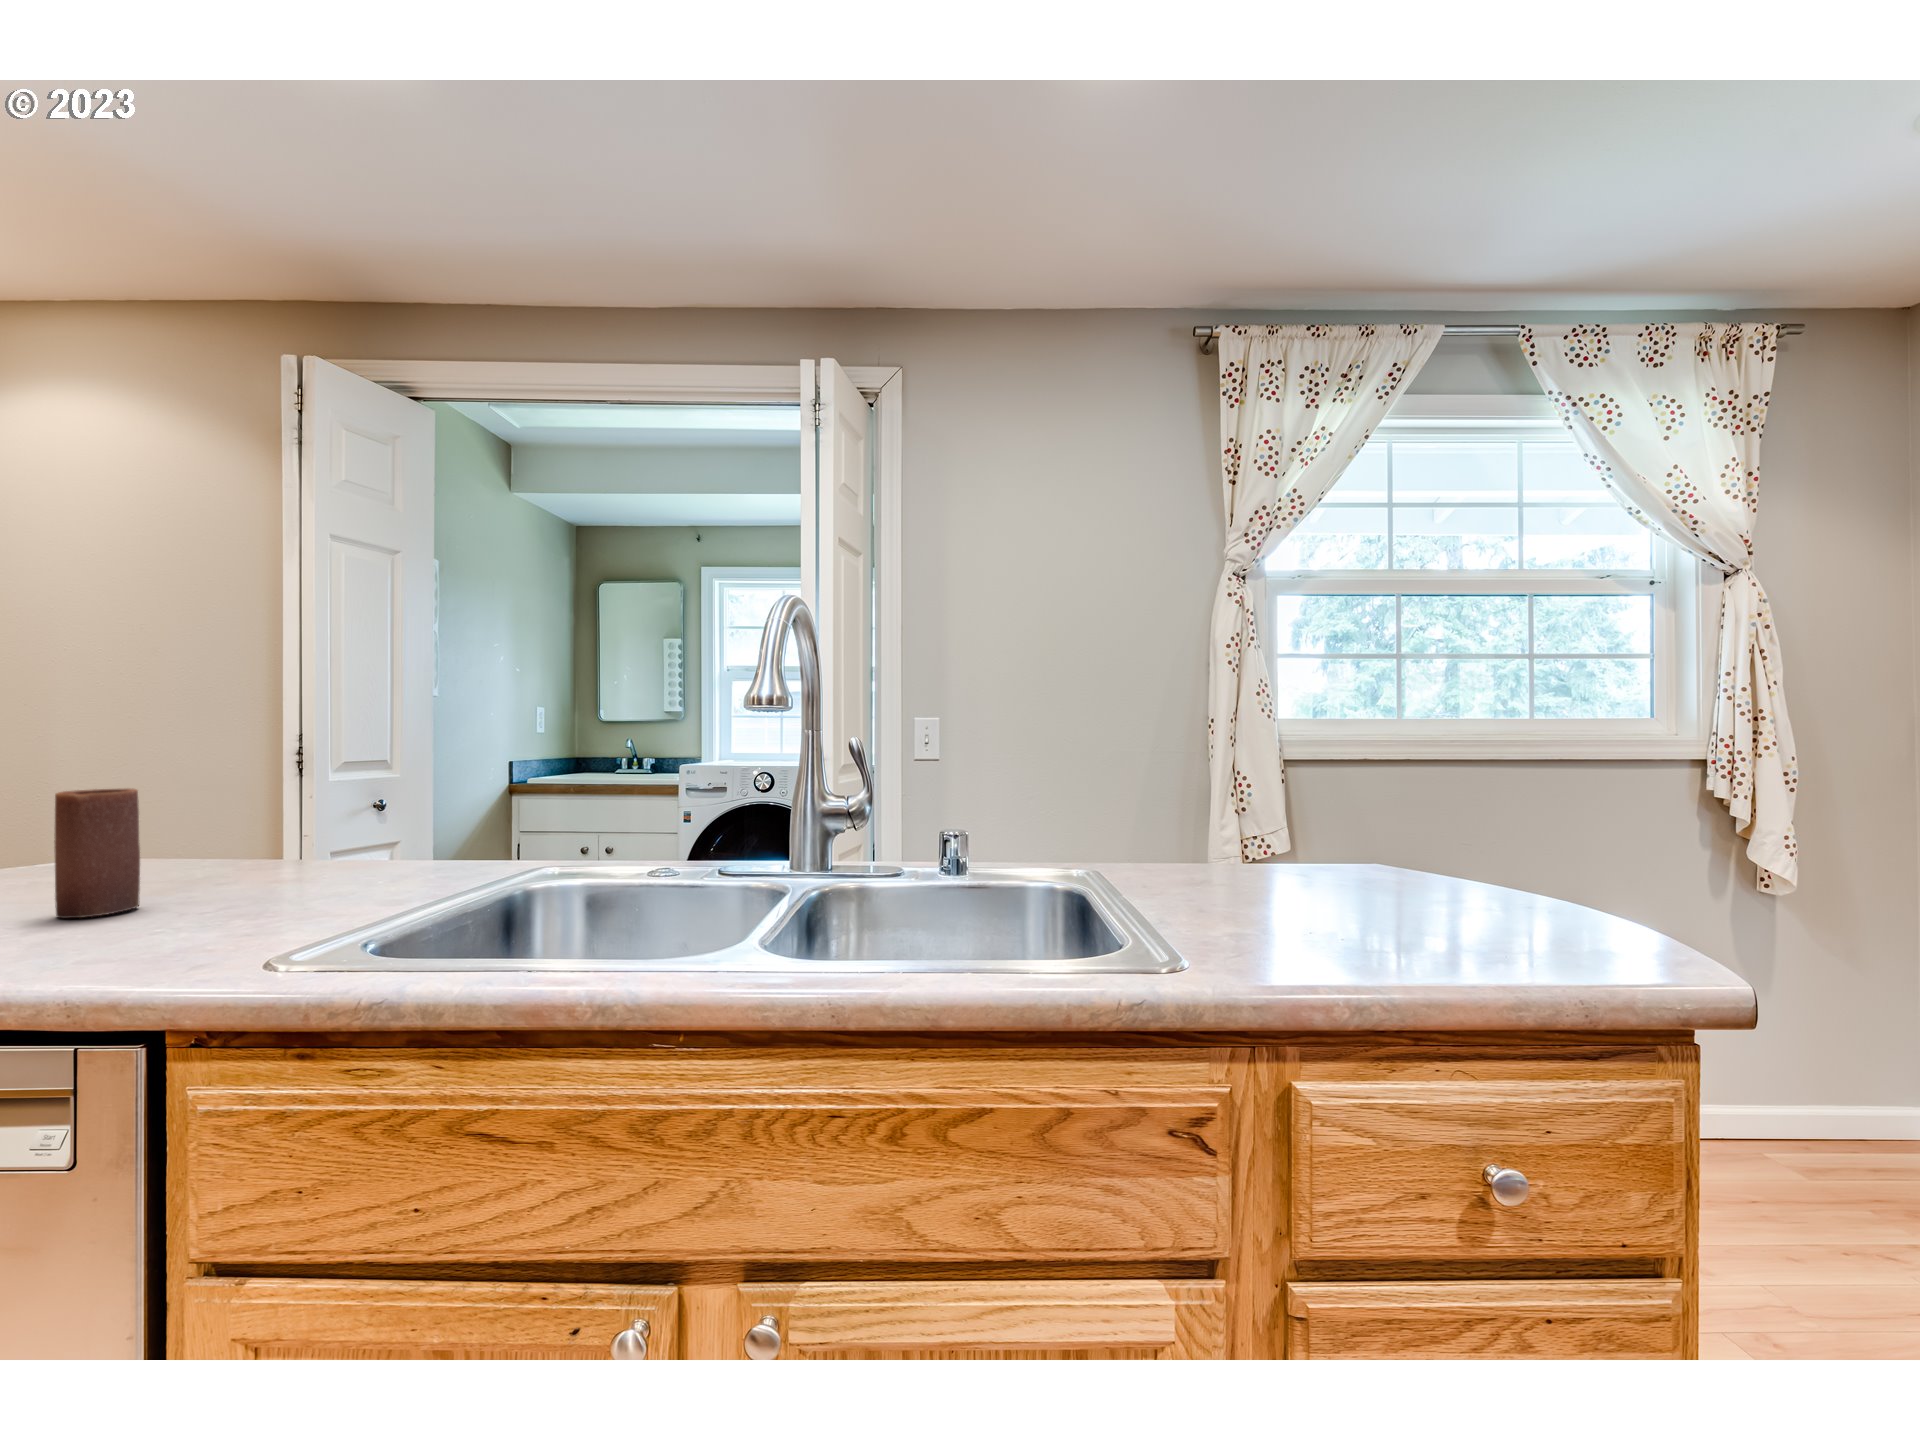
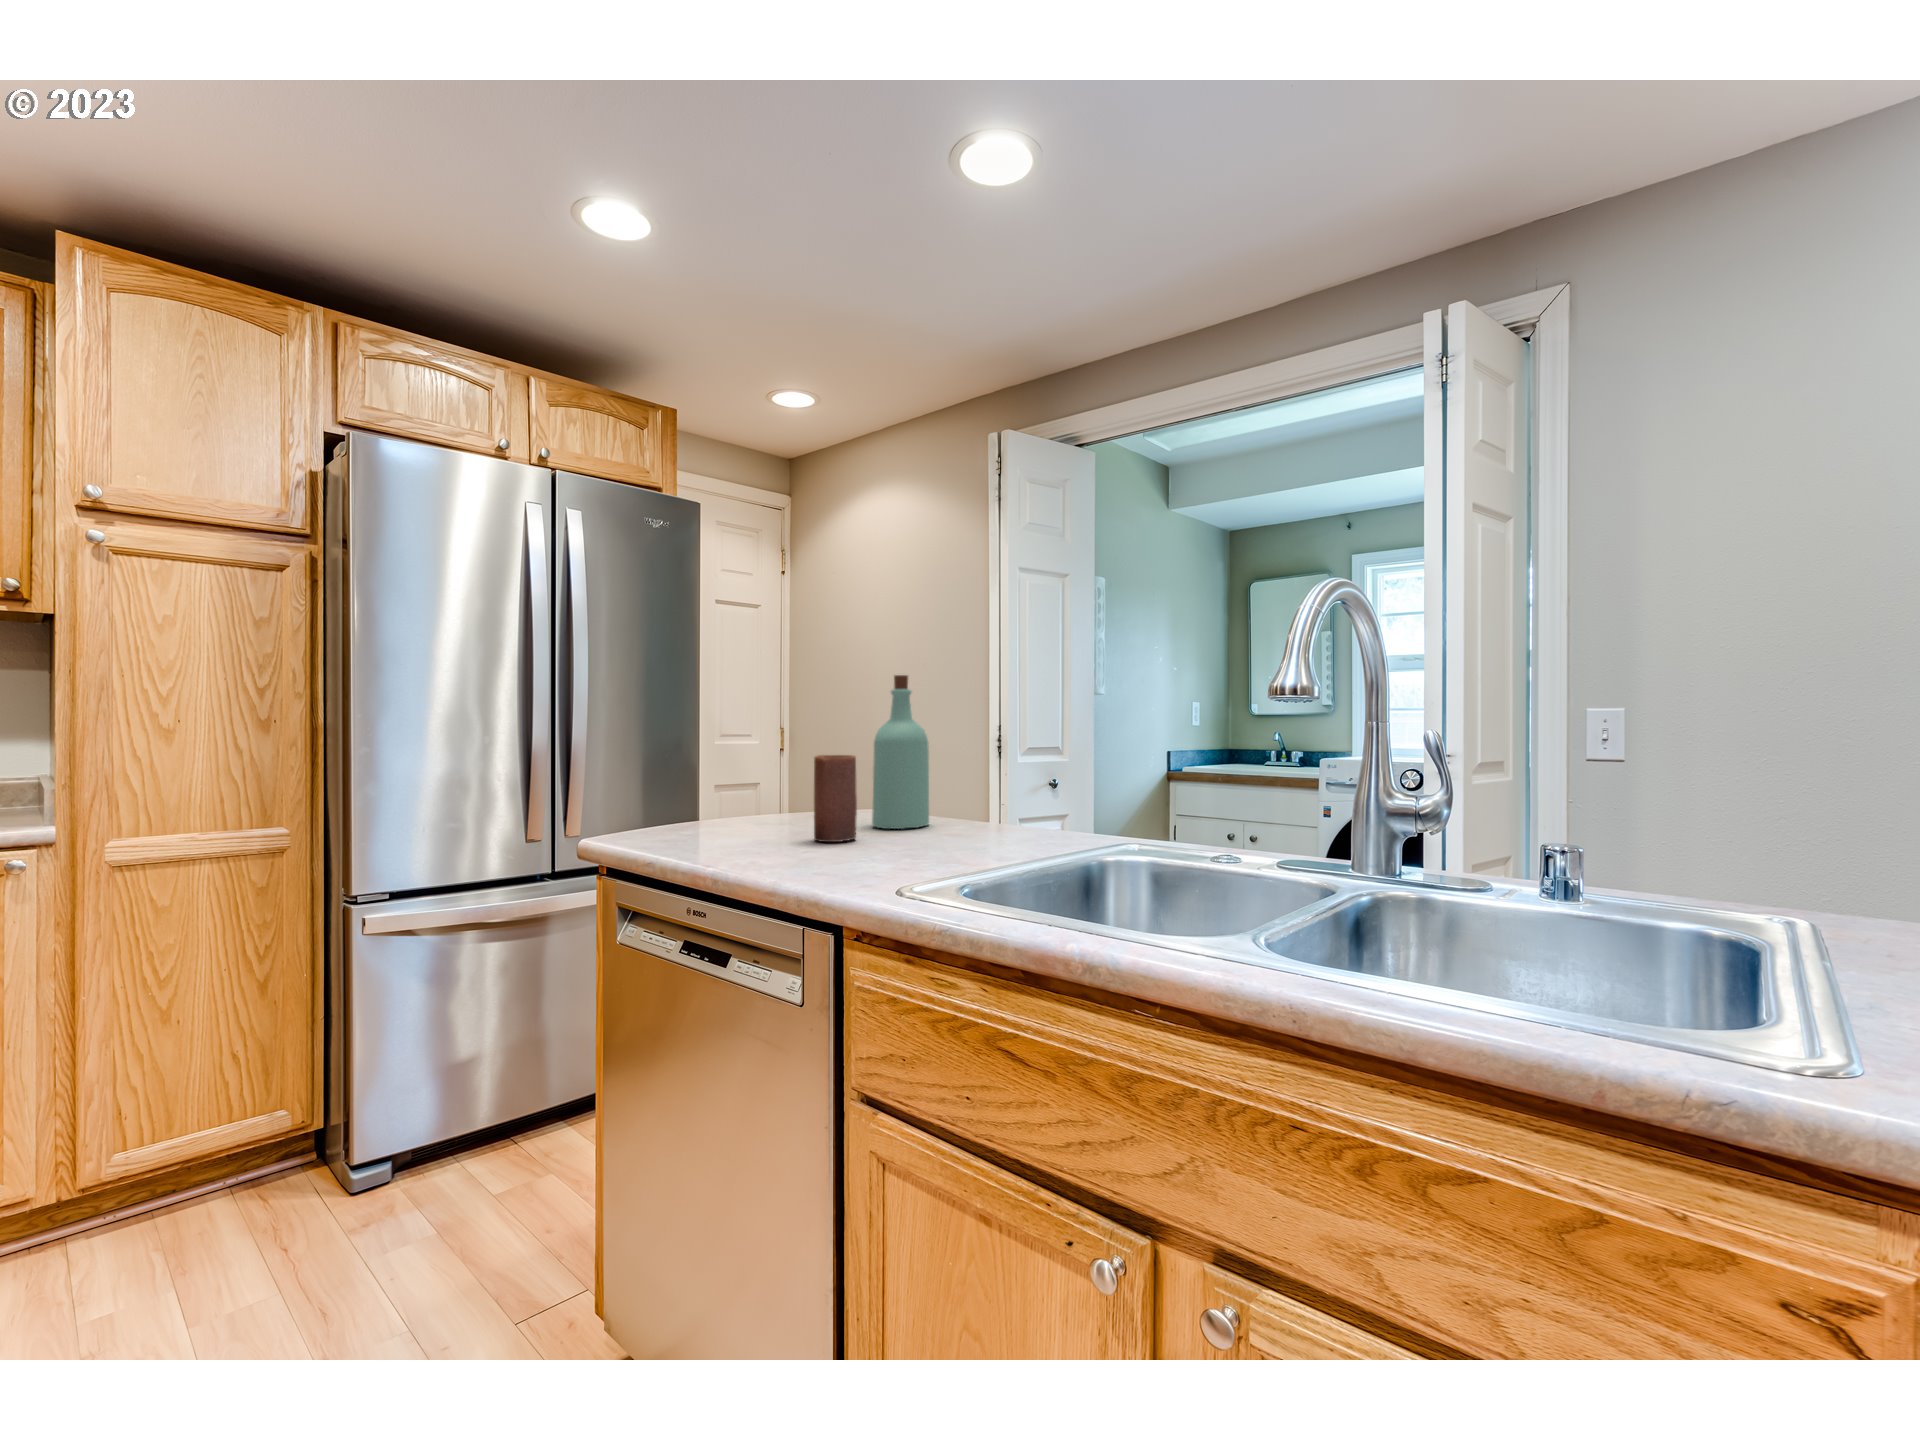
bottle: none [153,676,254,887] -> present [872,675,929,829]

